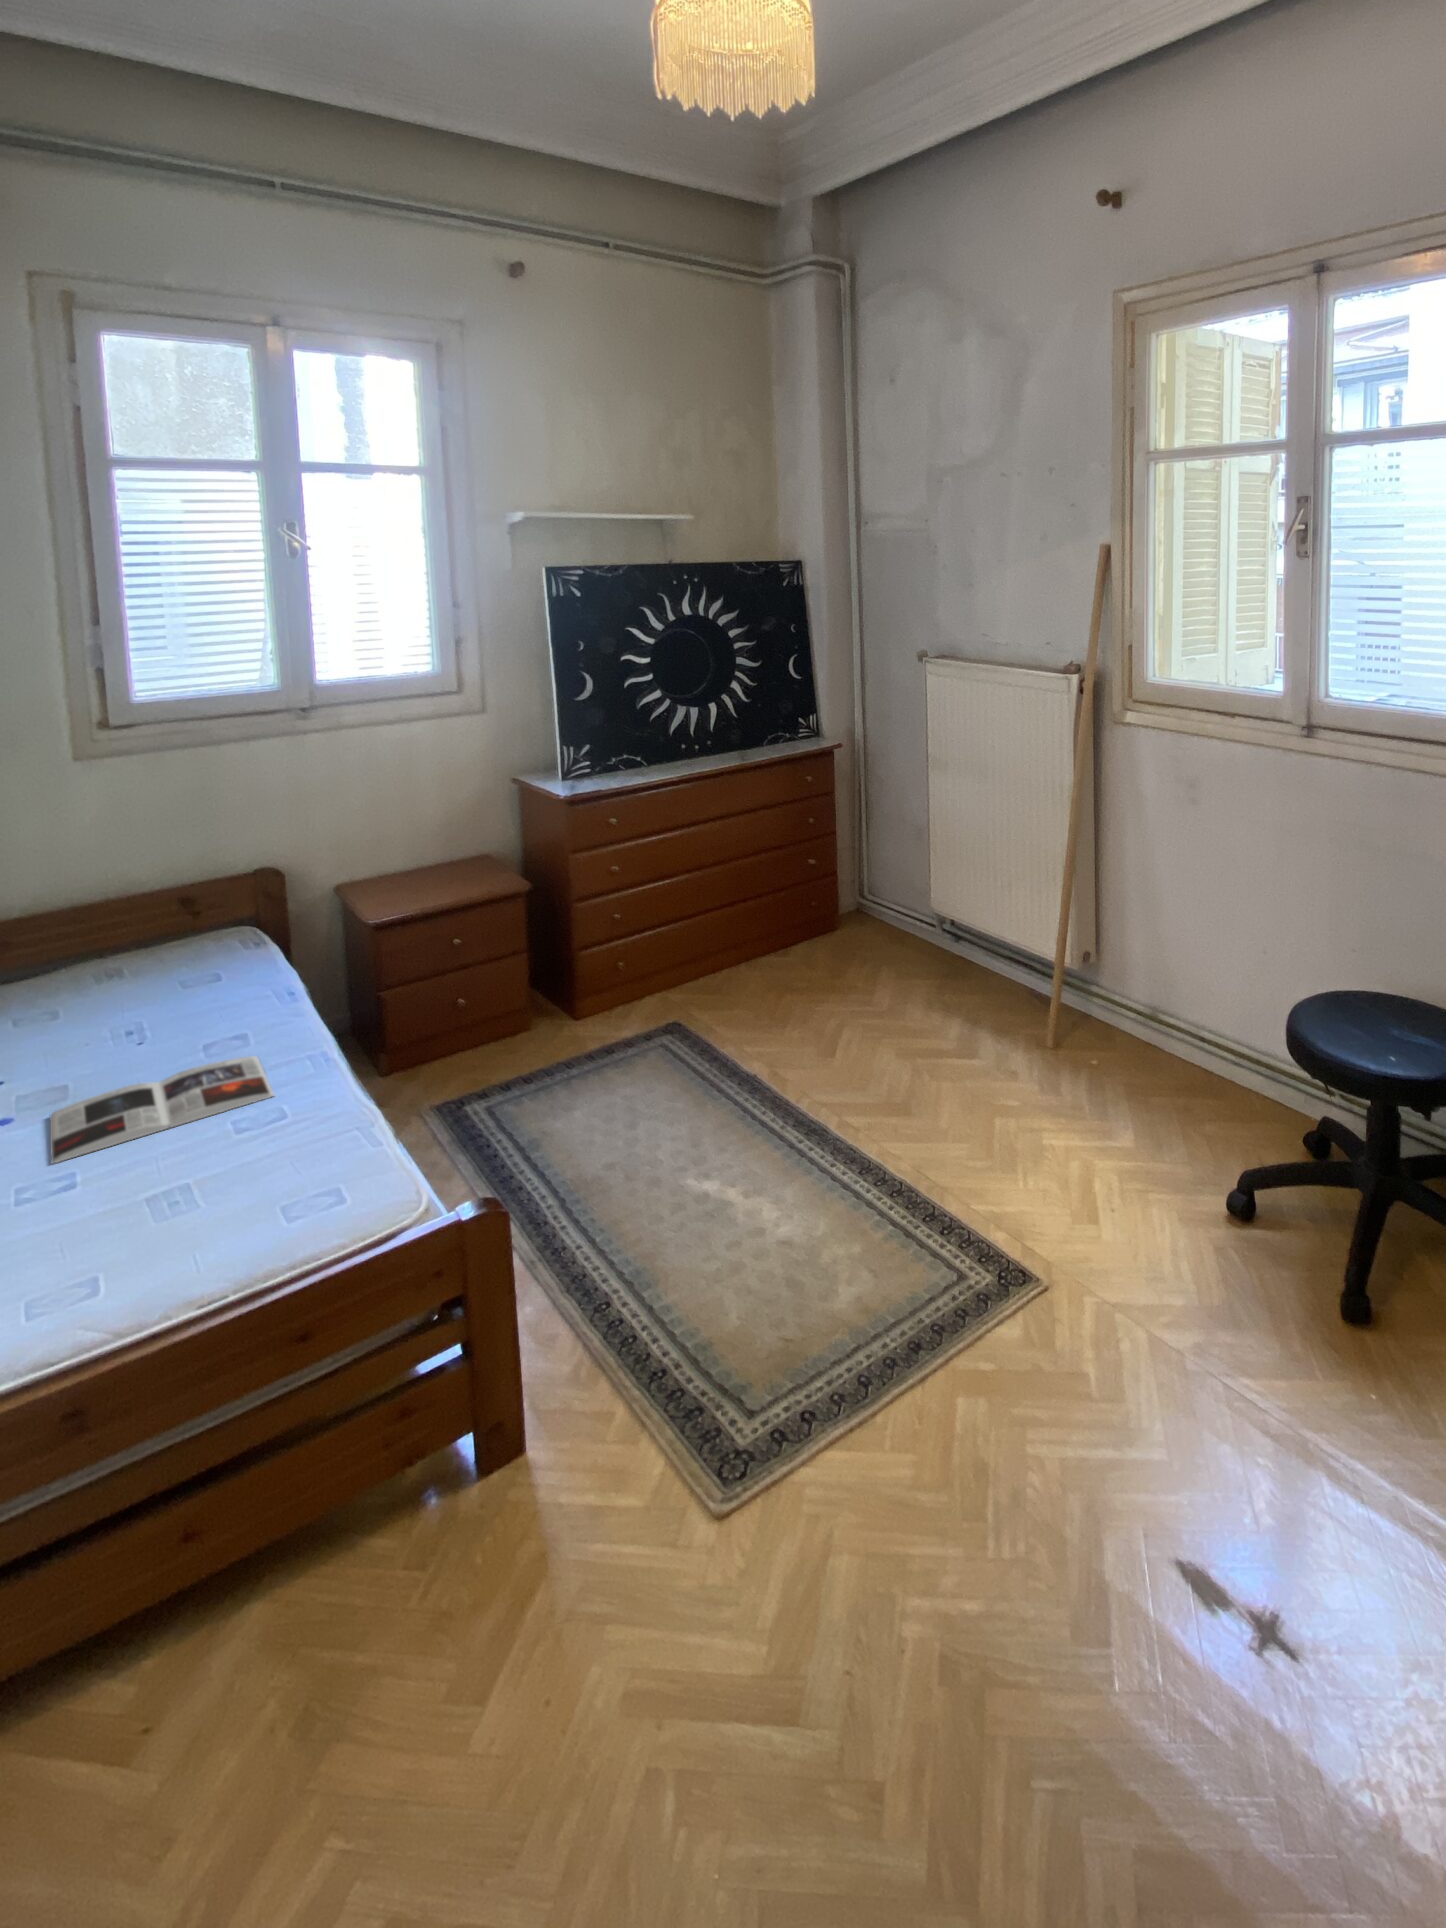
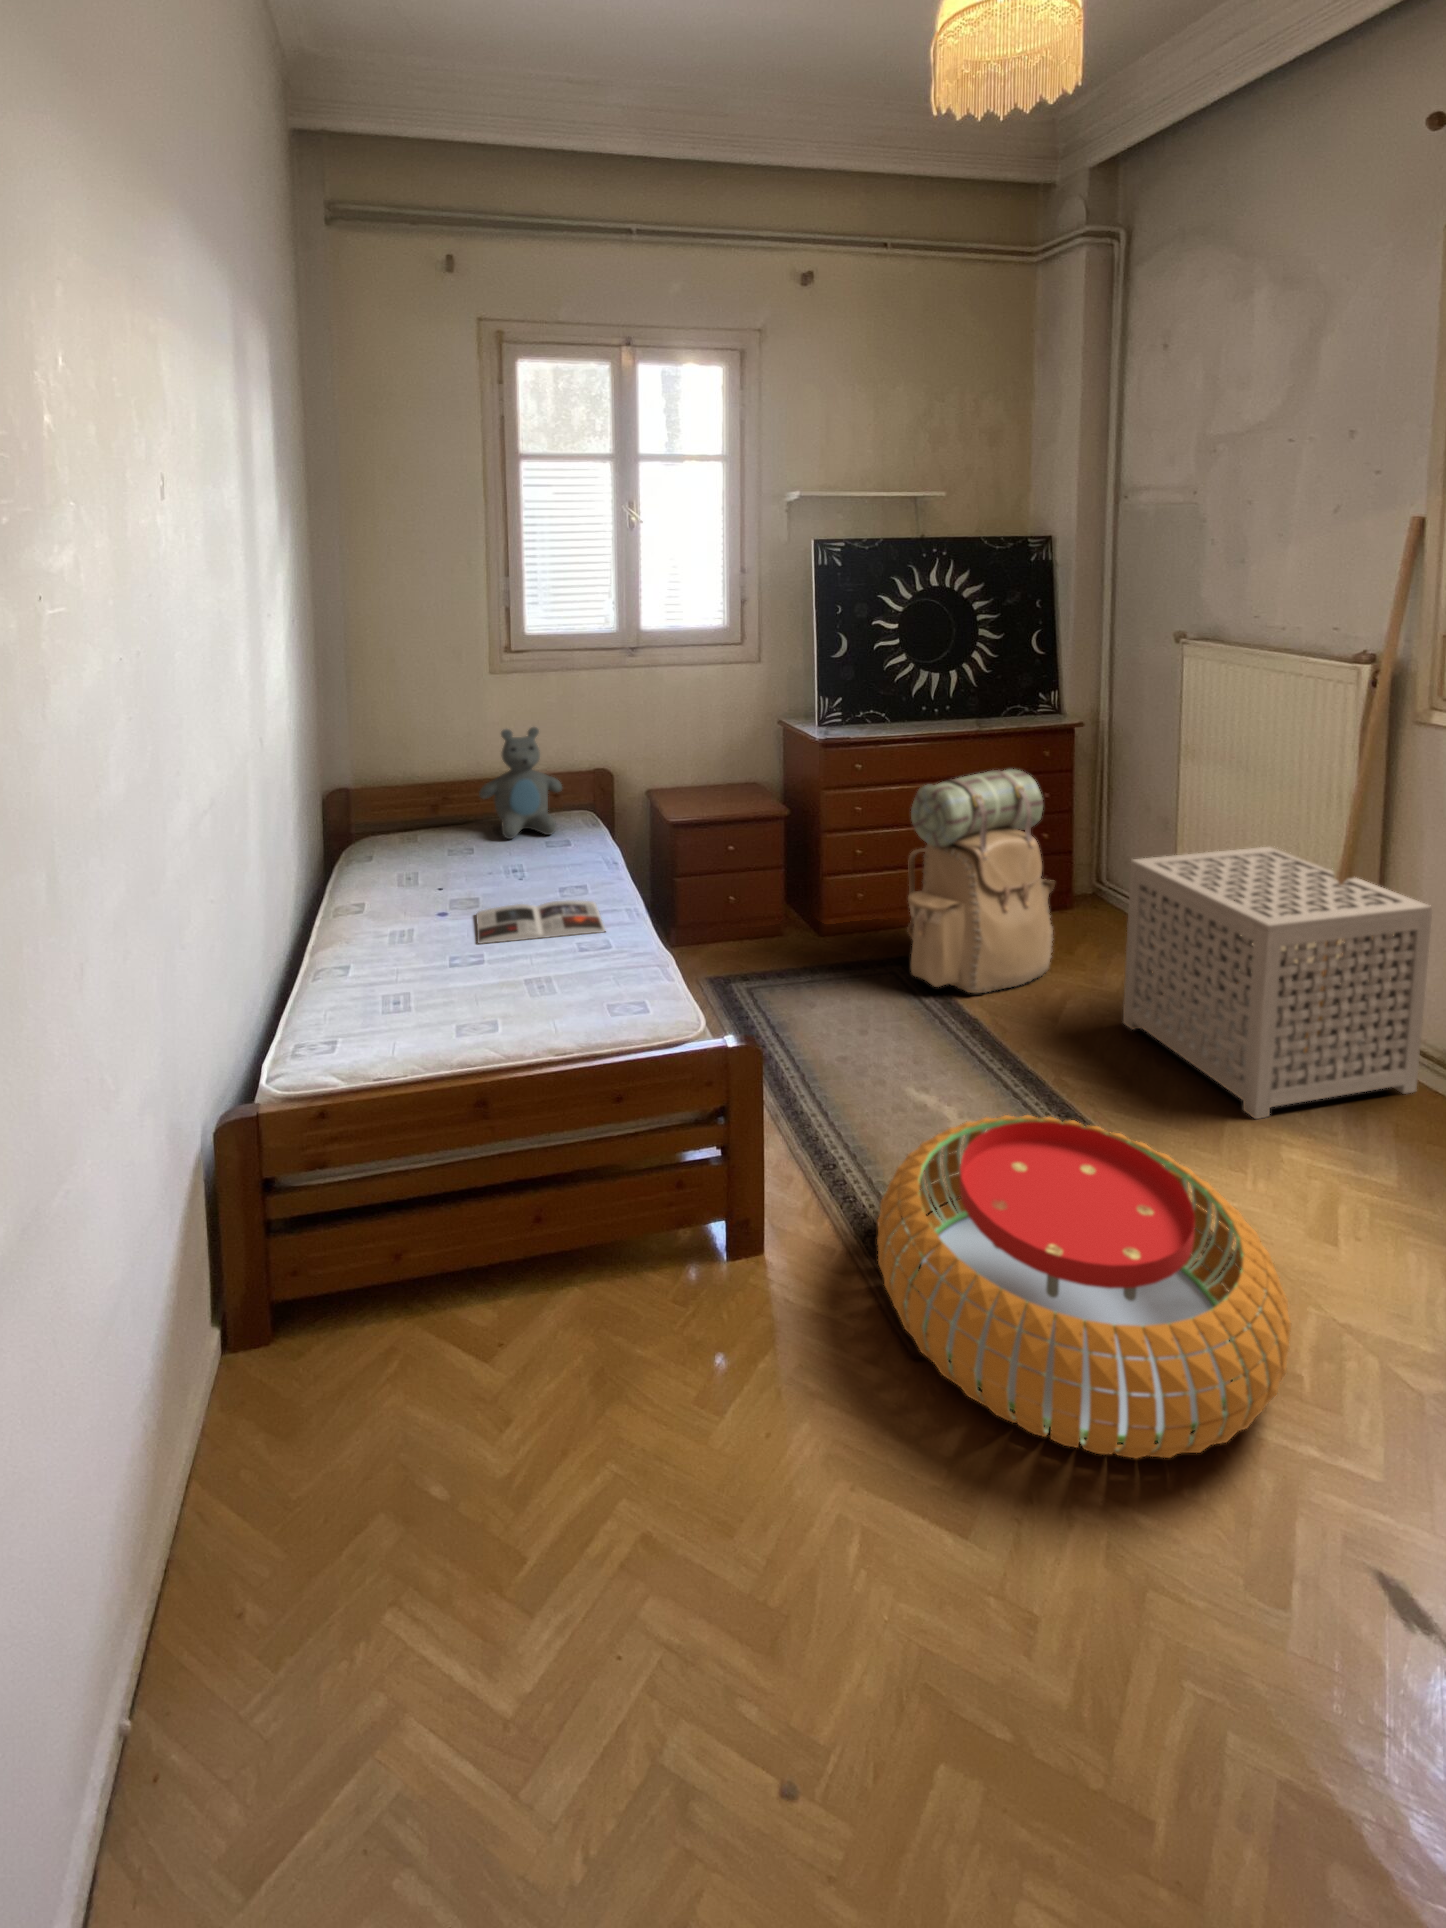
backpack: none [675,803,829,1053] -> present [907,769,1055,993]
teddy bear: none [56,825,201,988] -> present [479,727,562,839]
side table: none [898,848,1141,1114] -> present [1123,847,1432,1119]
pouf: none [664,1175,1073,1554] -> present [877,1115,1291,1458]

